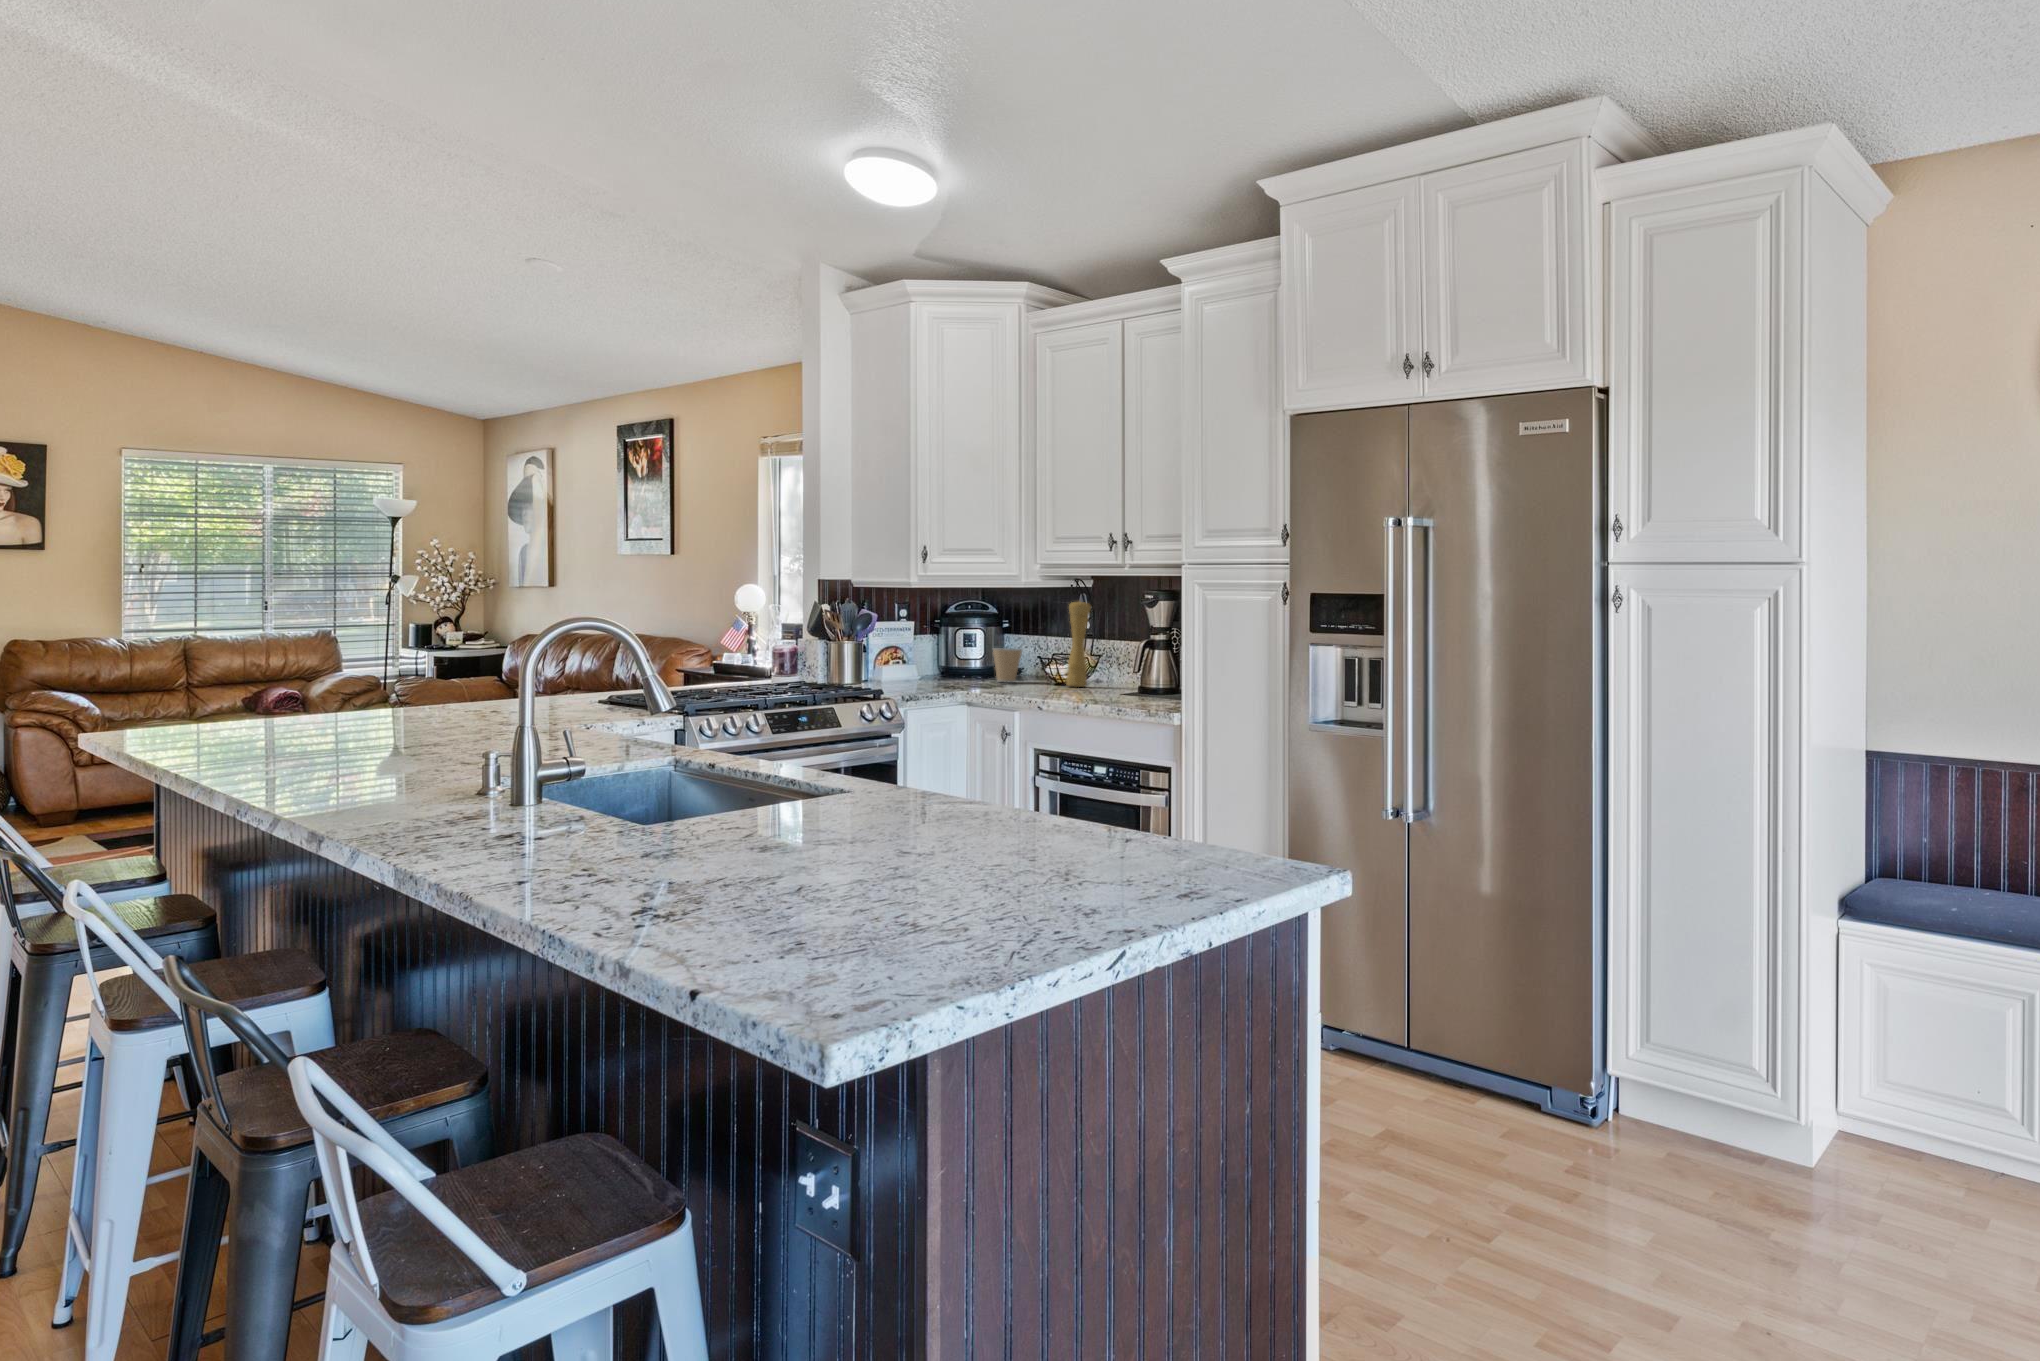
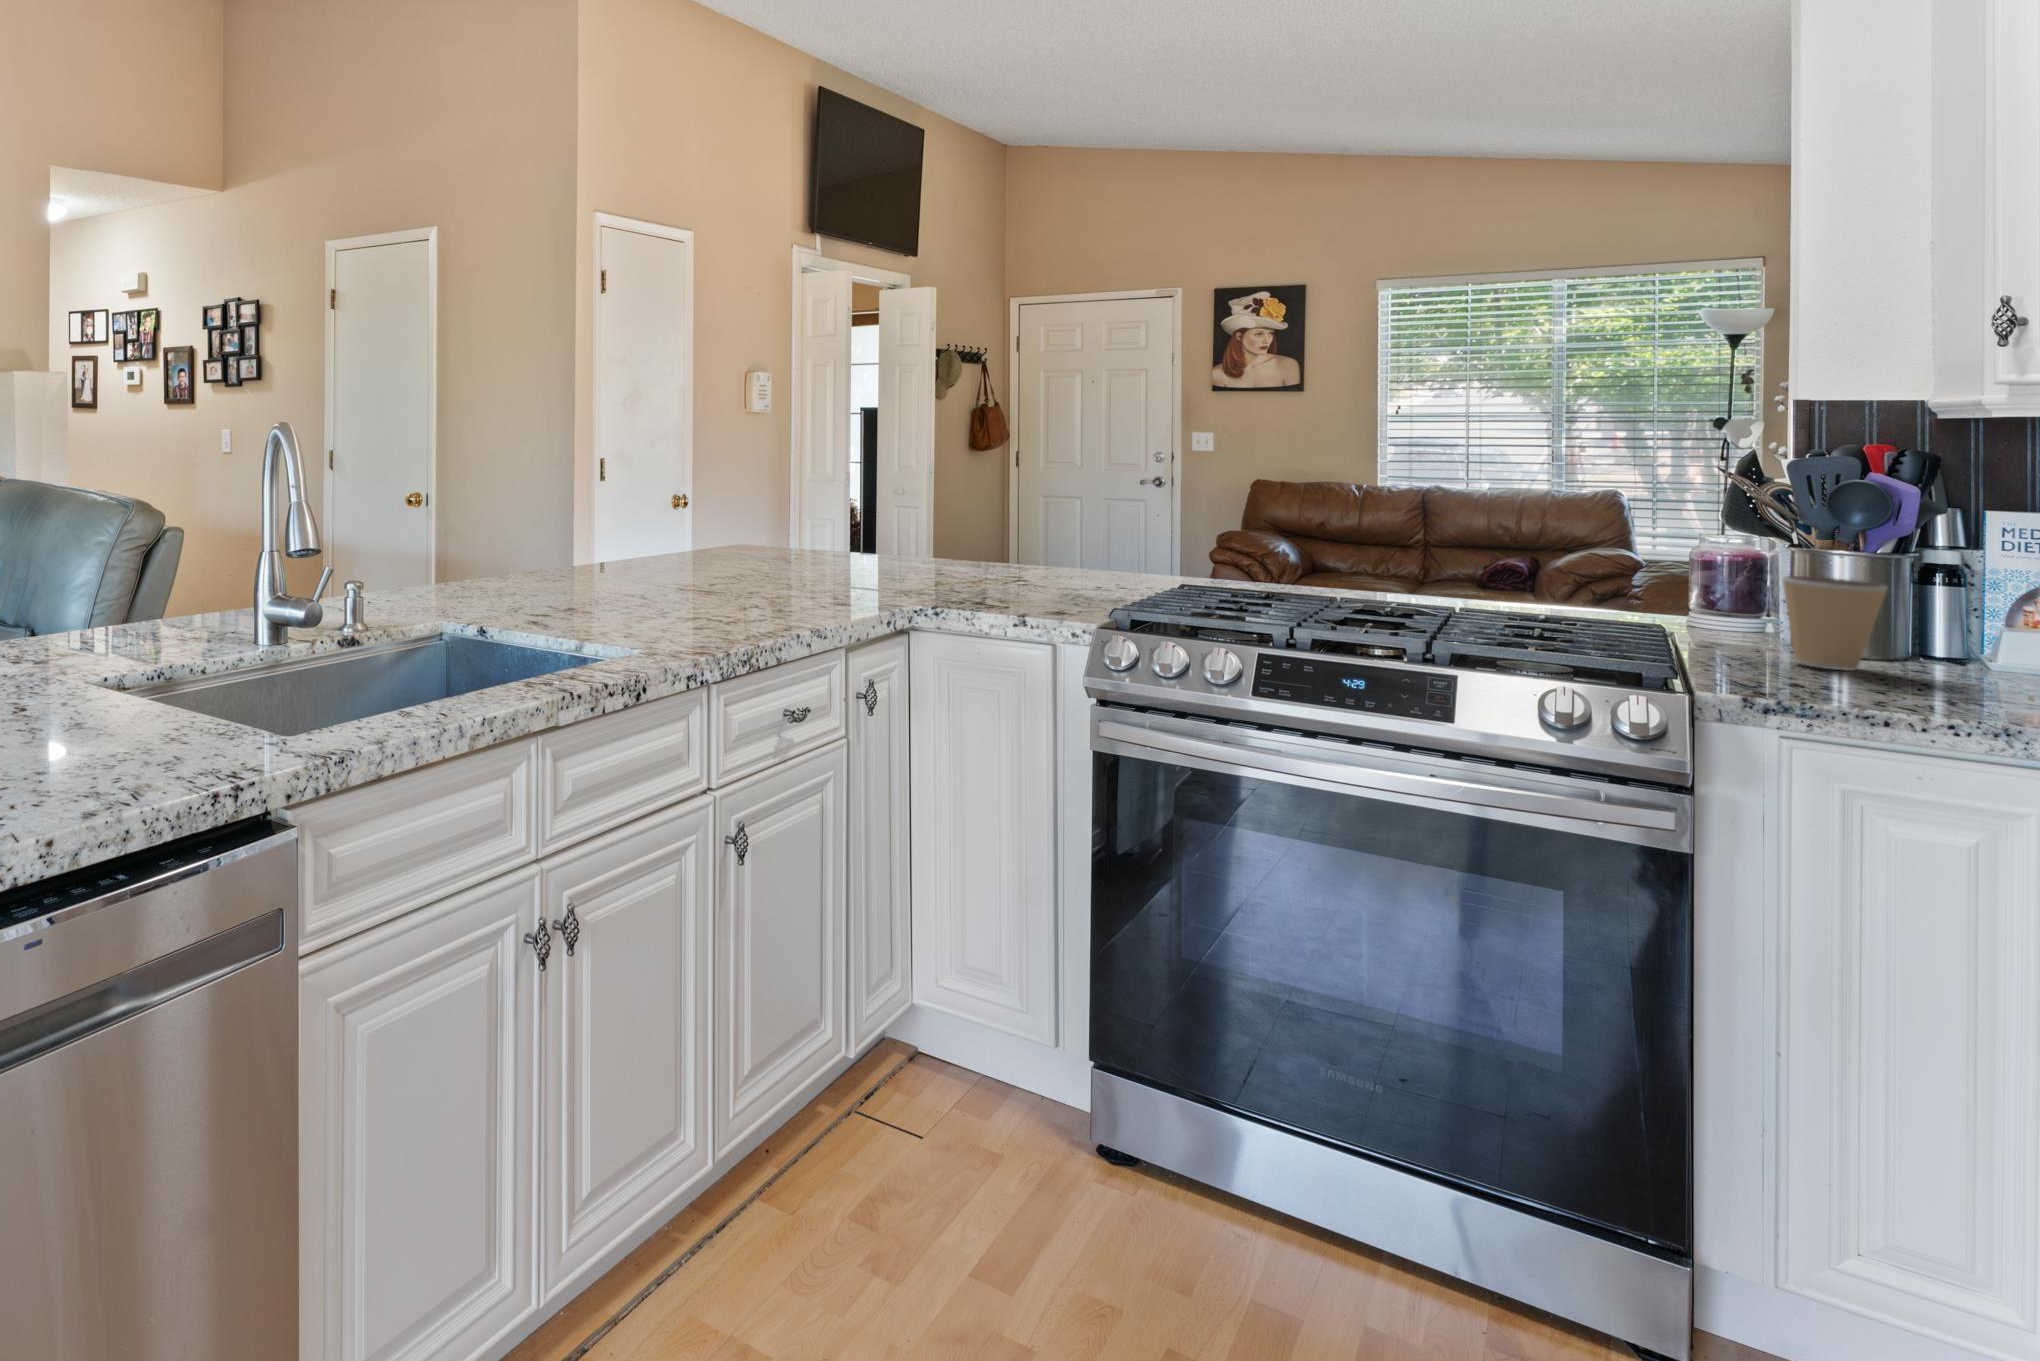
pepper mill: present [1066,601,1091,687] -> none [1885,463,1993,714]

